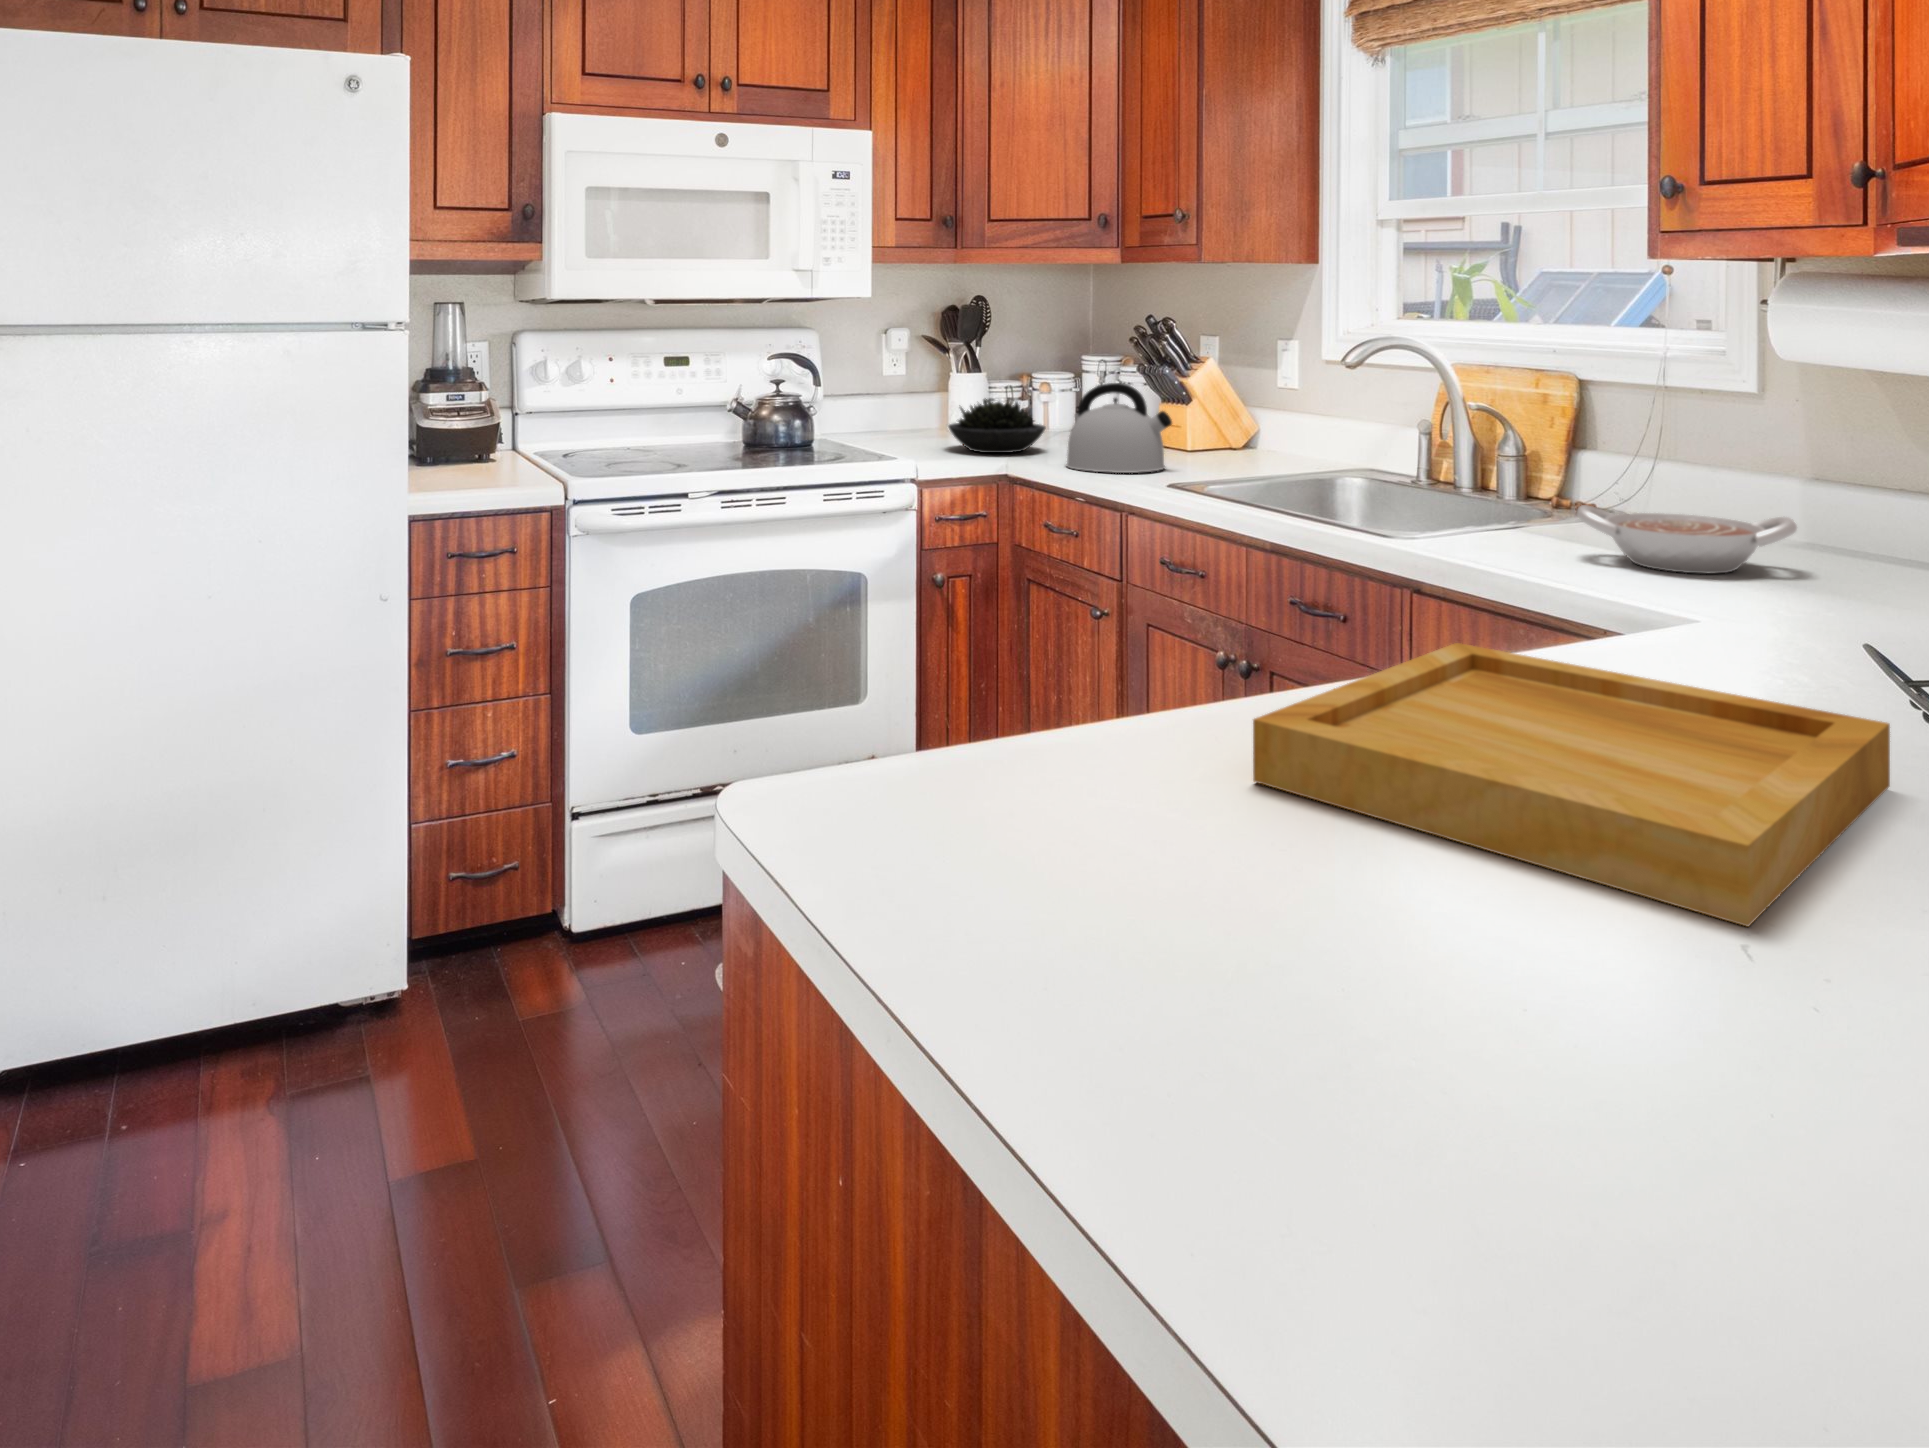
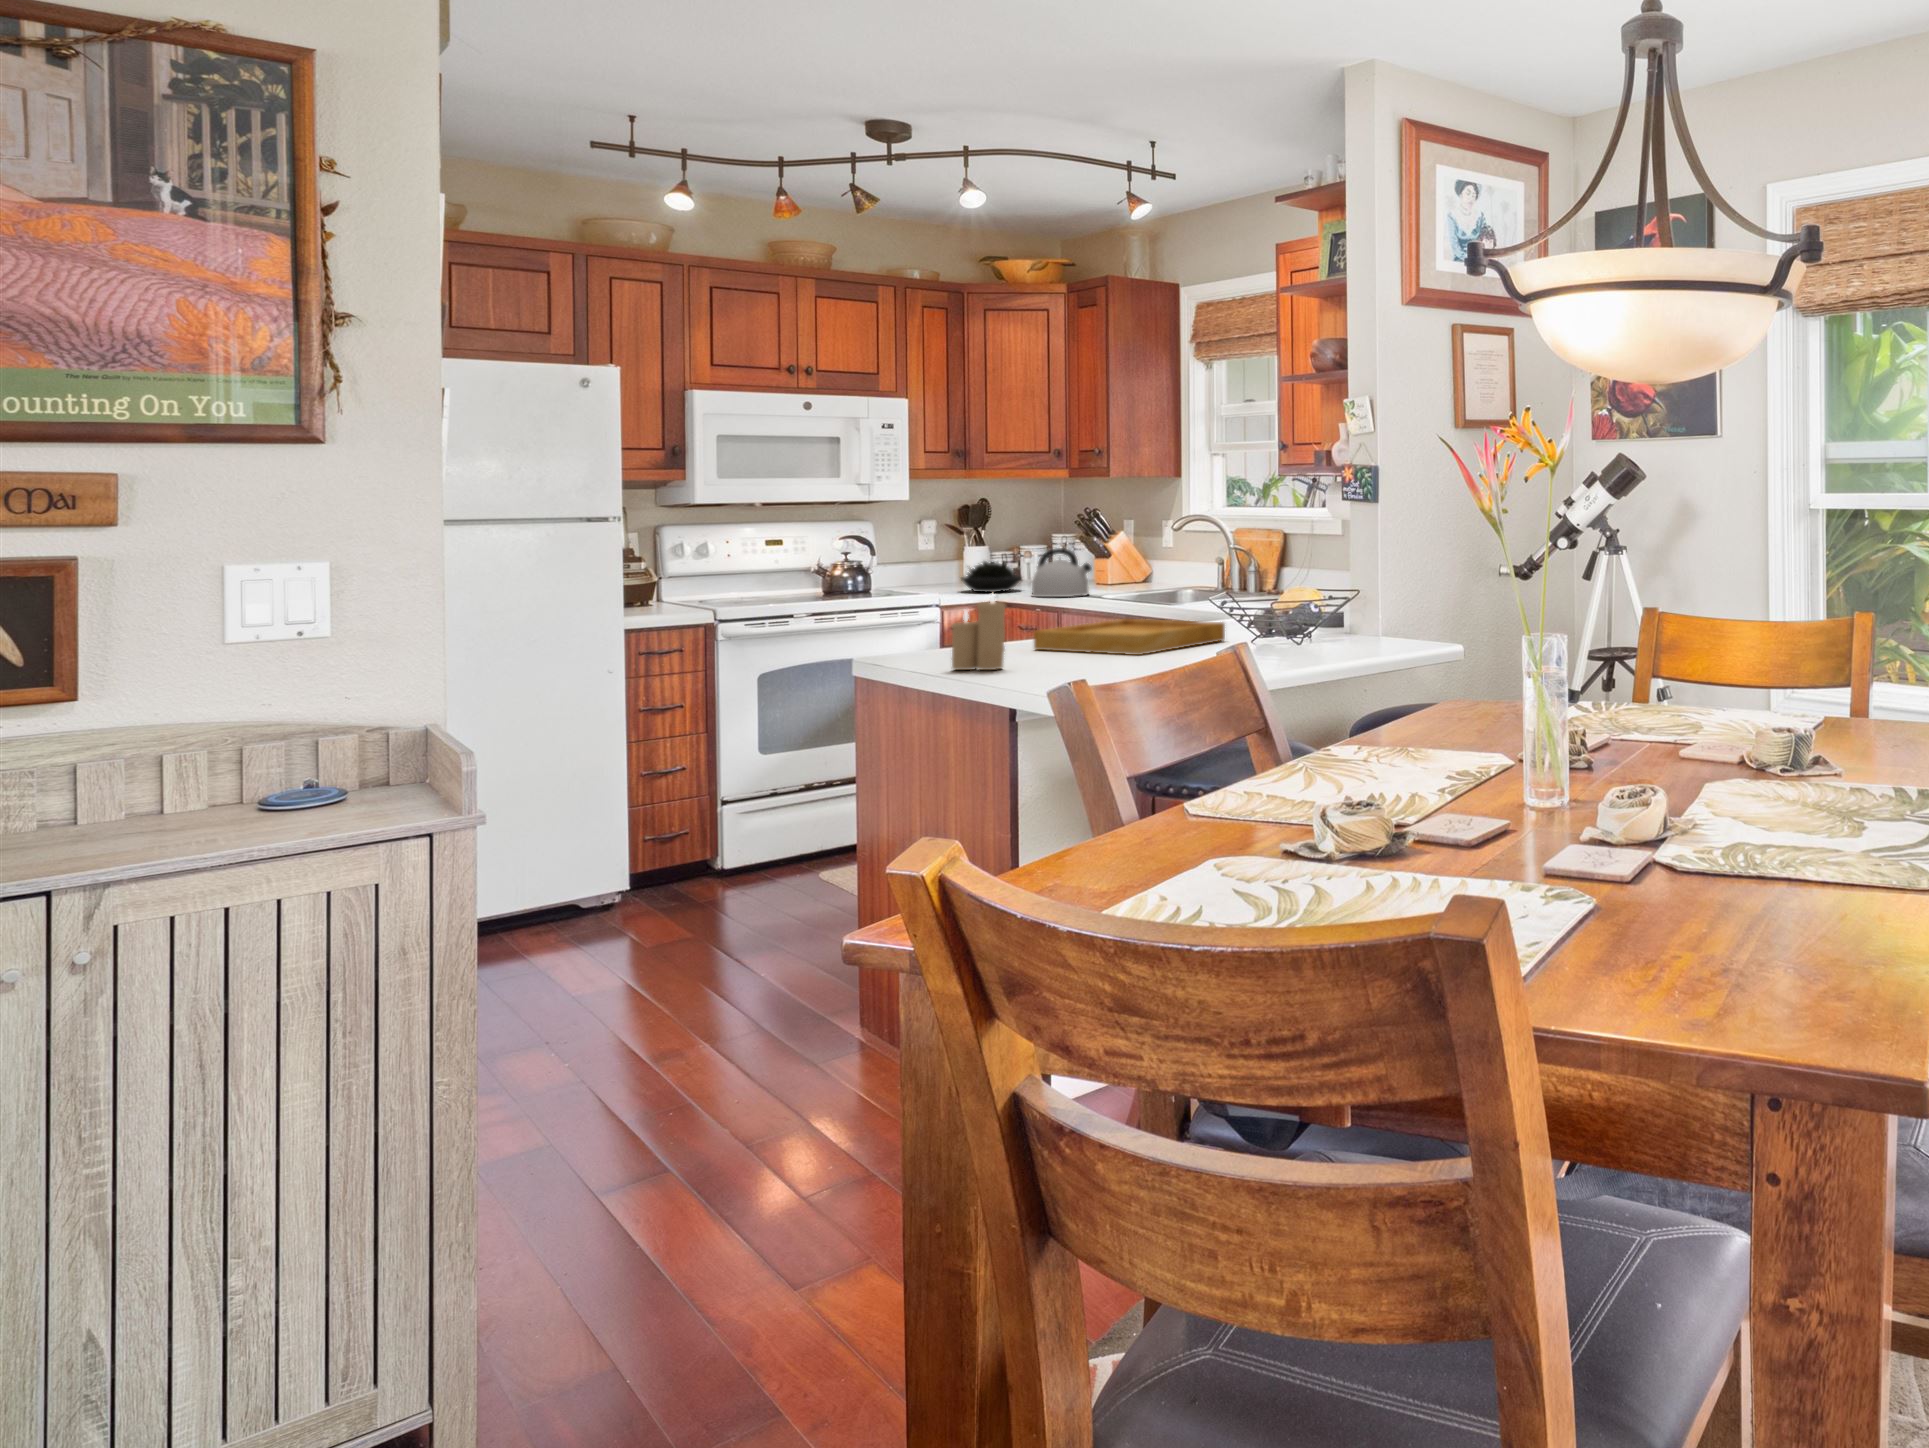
bowl: present [1577,505,1797,574] -> none [1240,589,1321,613]
candle: none [1053,701,1293,1086] -> present [952,594,1005,670]

